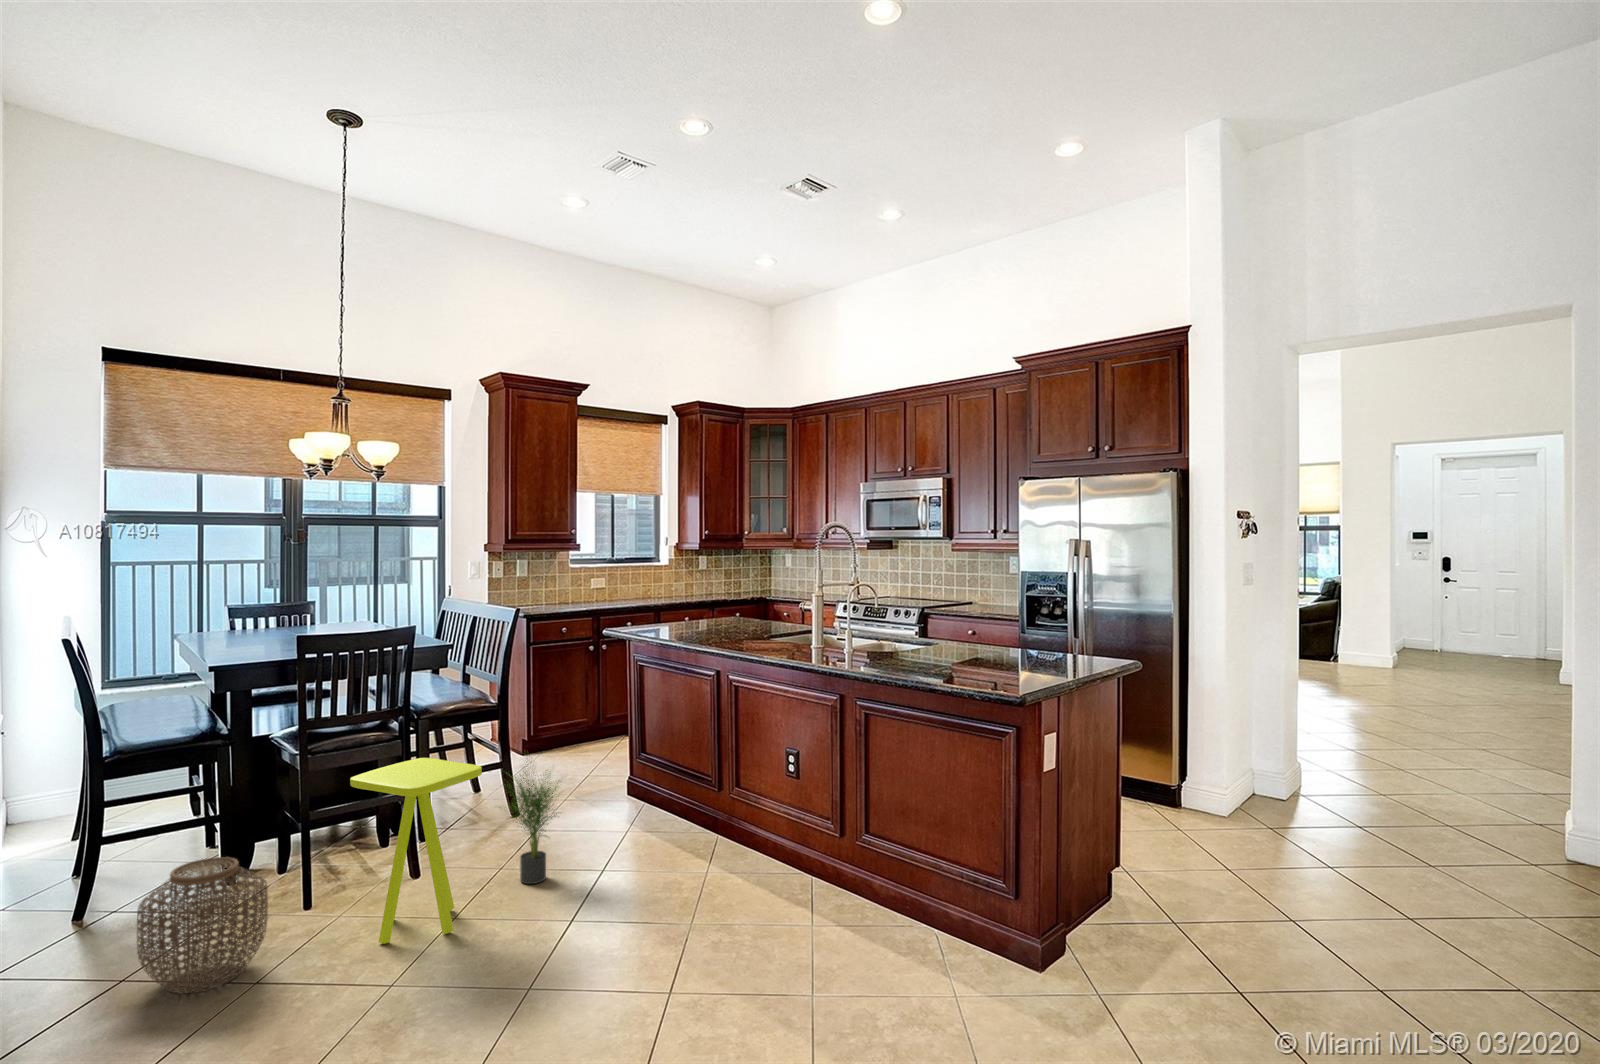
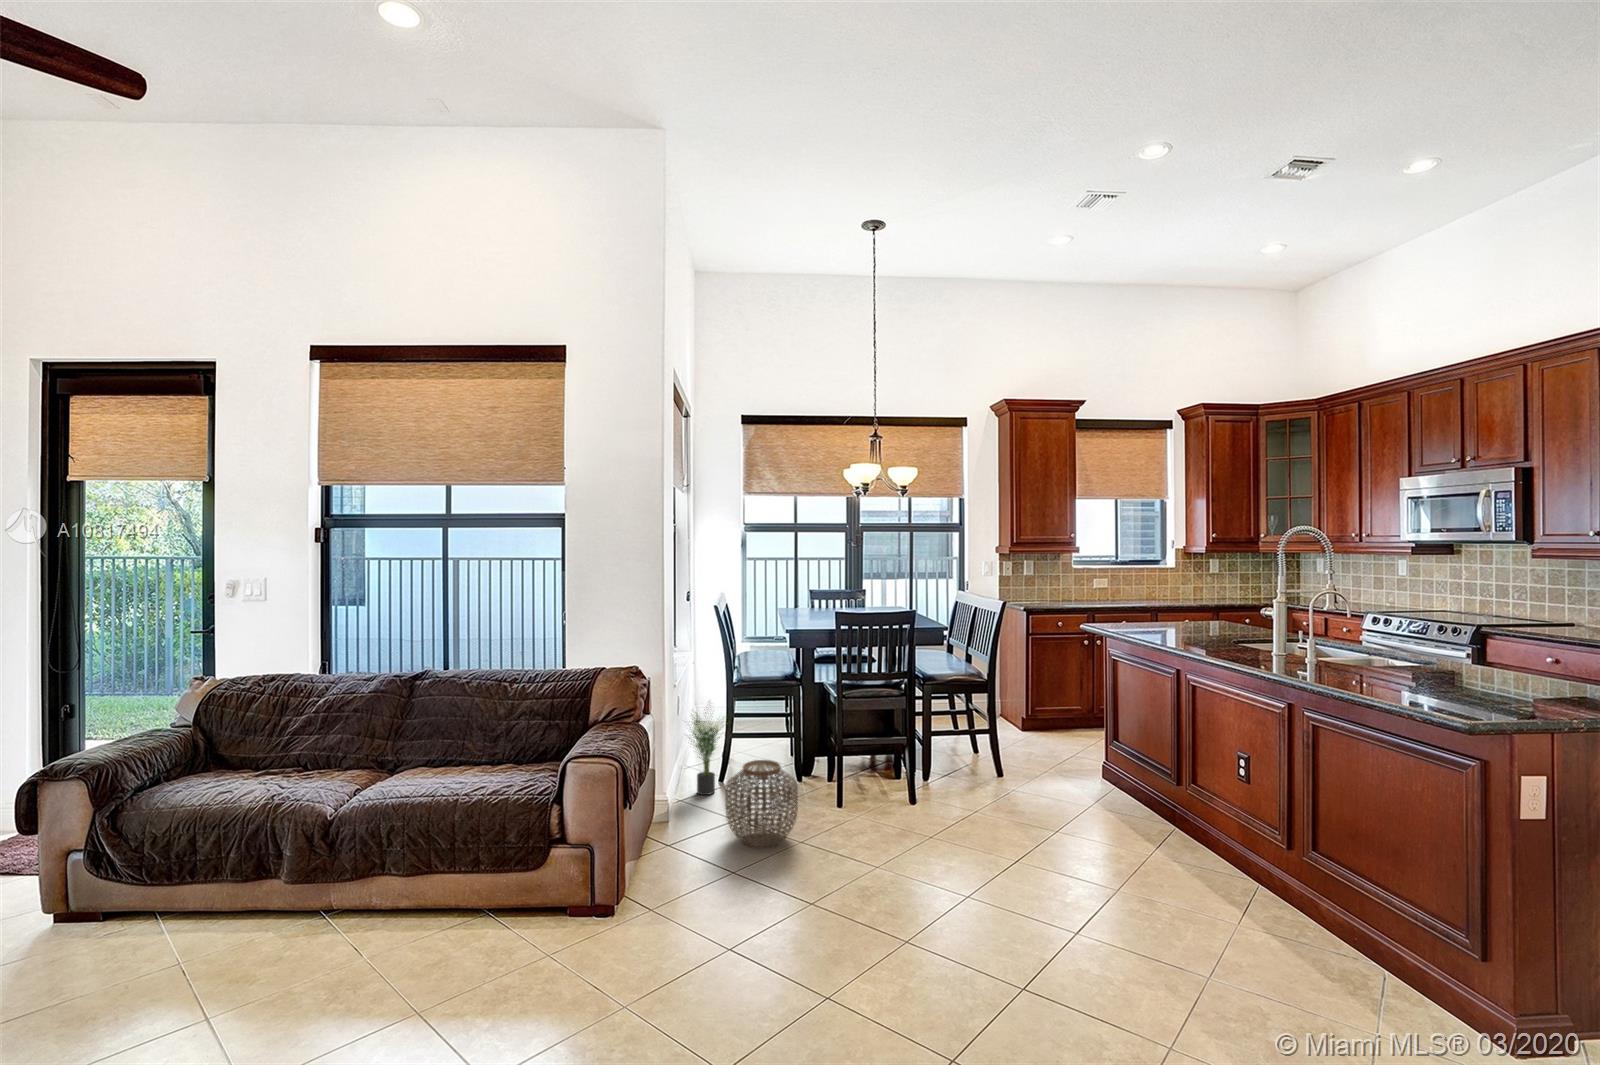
side table: present [350,758,482,944] -> none [851,714,943,855]
potted plant: present [510,771,560,884] -> present [689,712,721,795]

